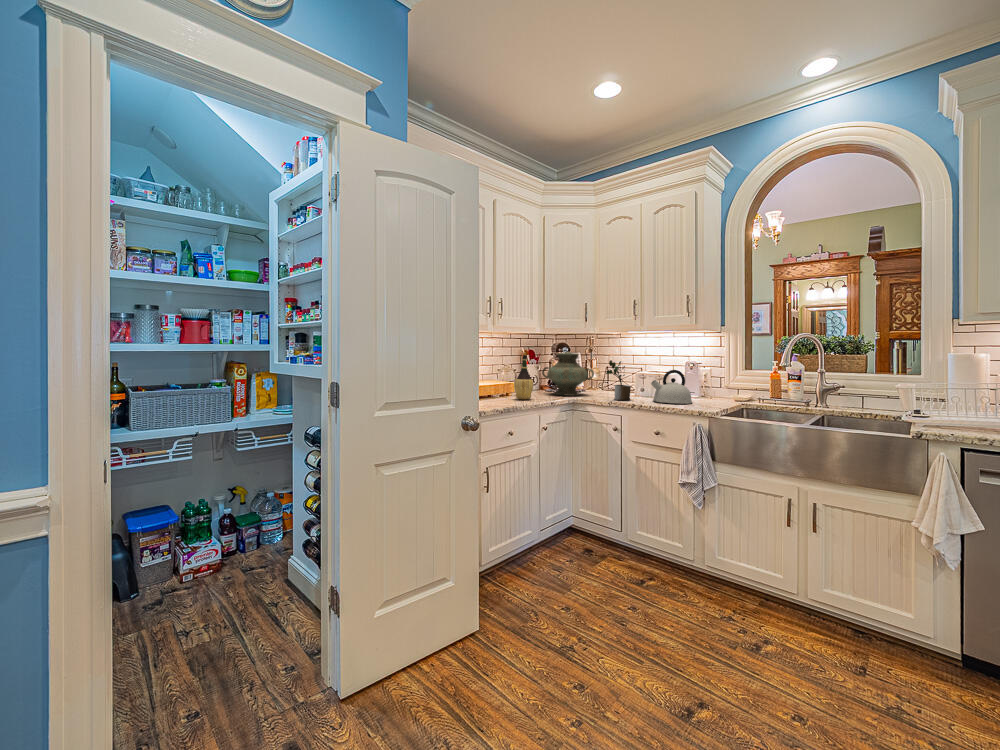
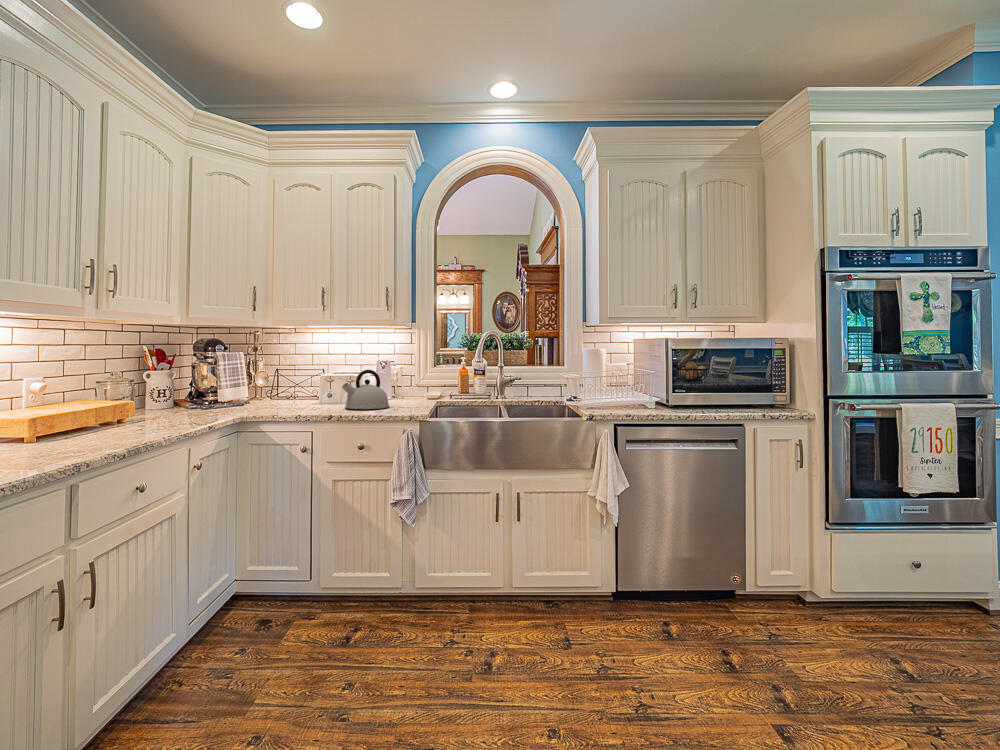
wine bottle: present [514,352,533,399] -> none [138,352,173,423]
vase: present [542,352,594,396] -> none [182,350,264,411]
potted plant: present [606,360,631,400] -> none [283,361,317,411]

